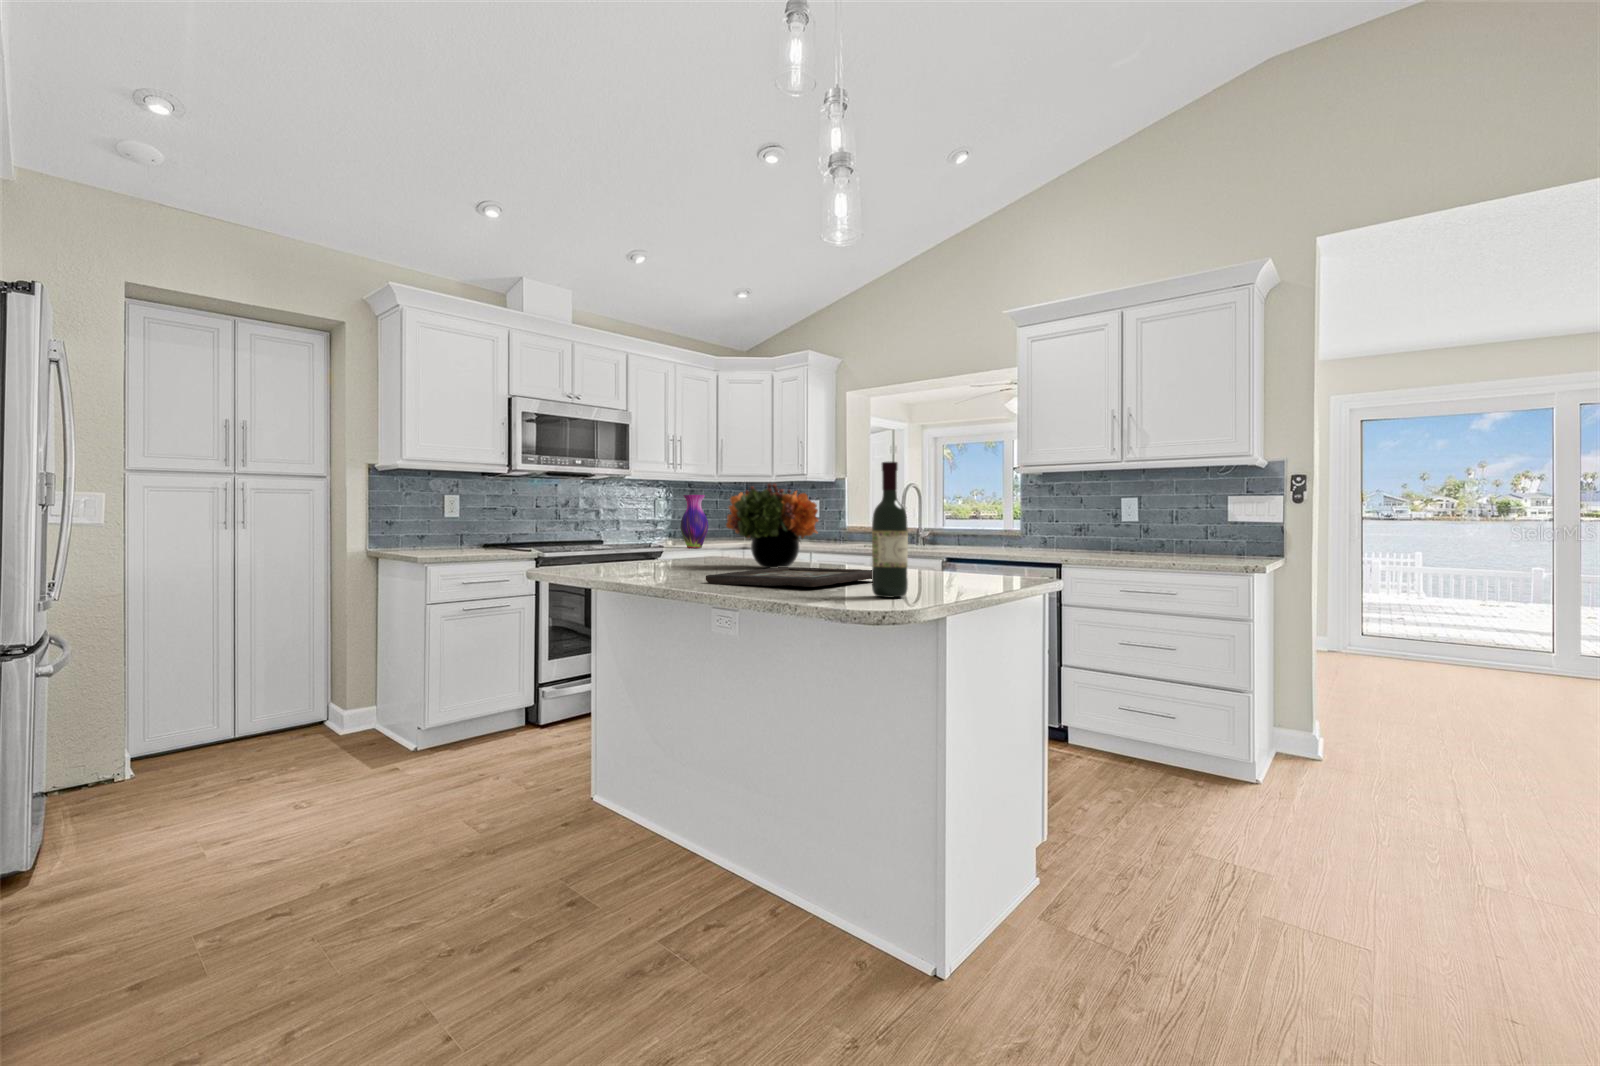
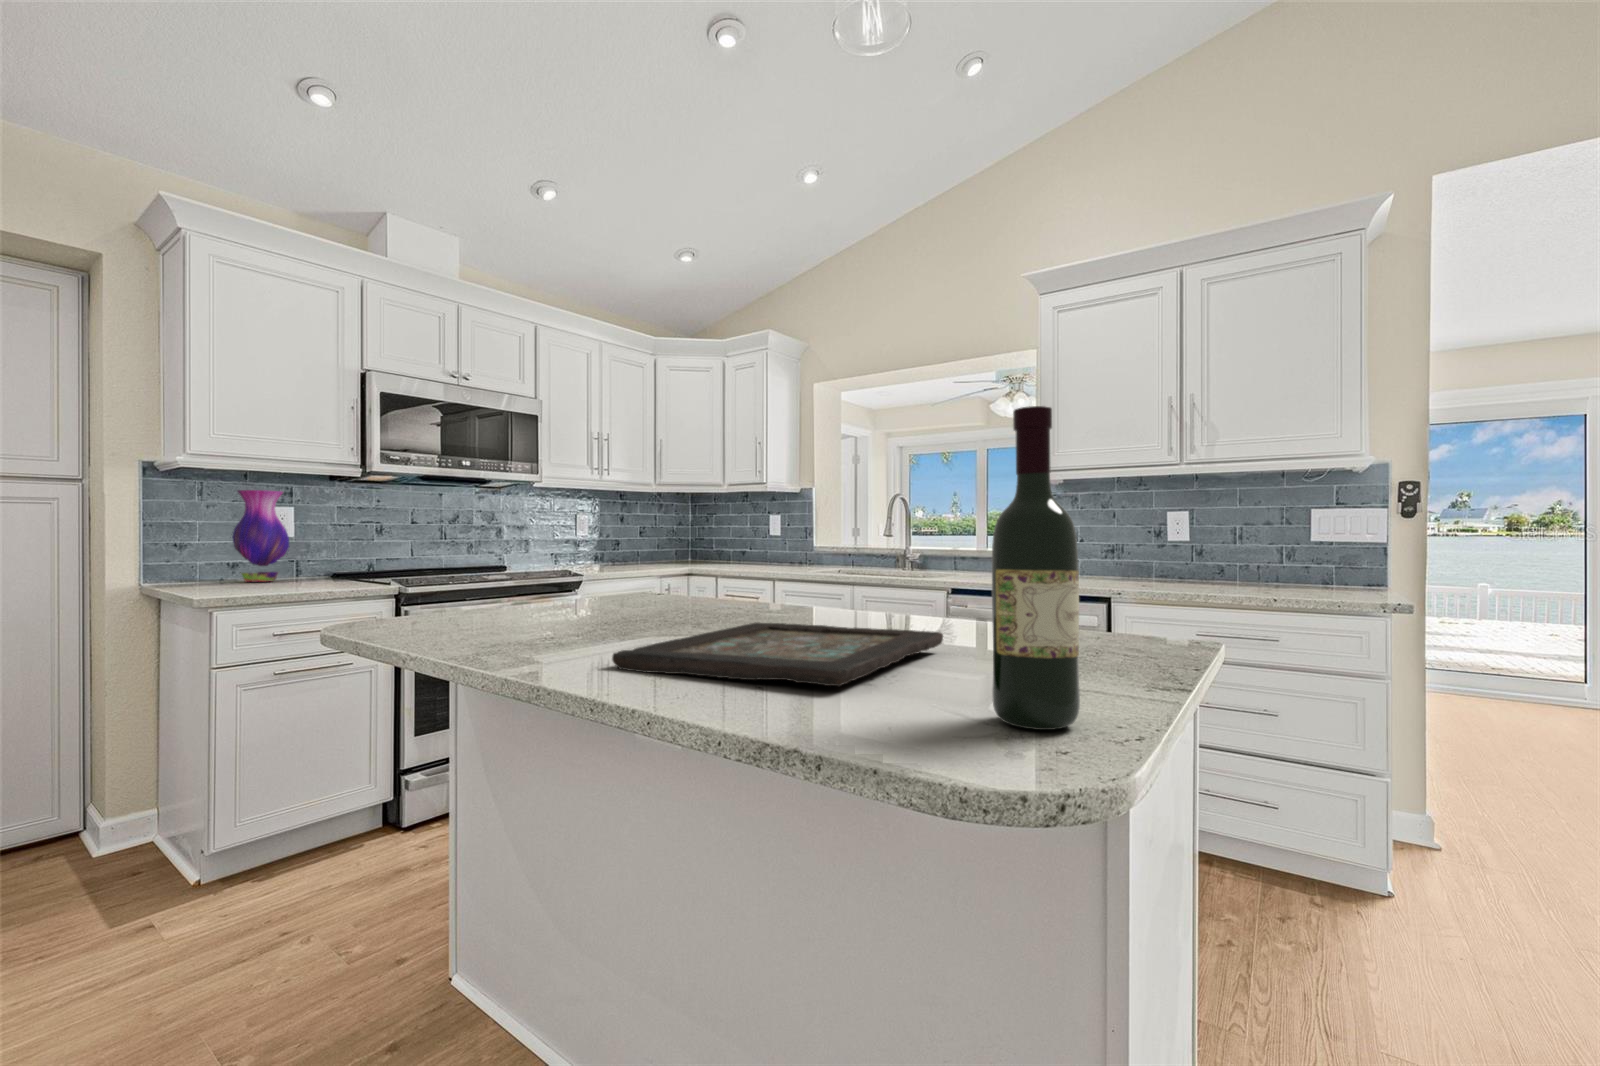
flower arrangement: present [726,484,818,568] -> none [658,484,806,616]
vase: present [680,495,708,548] -> present [232,490,290,582]

